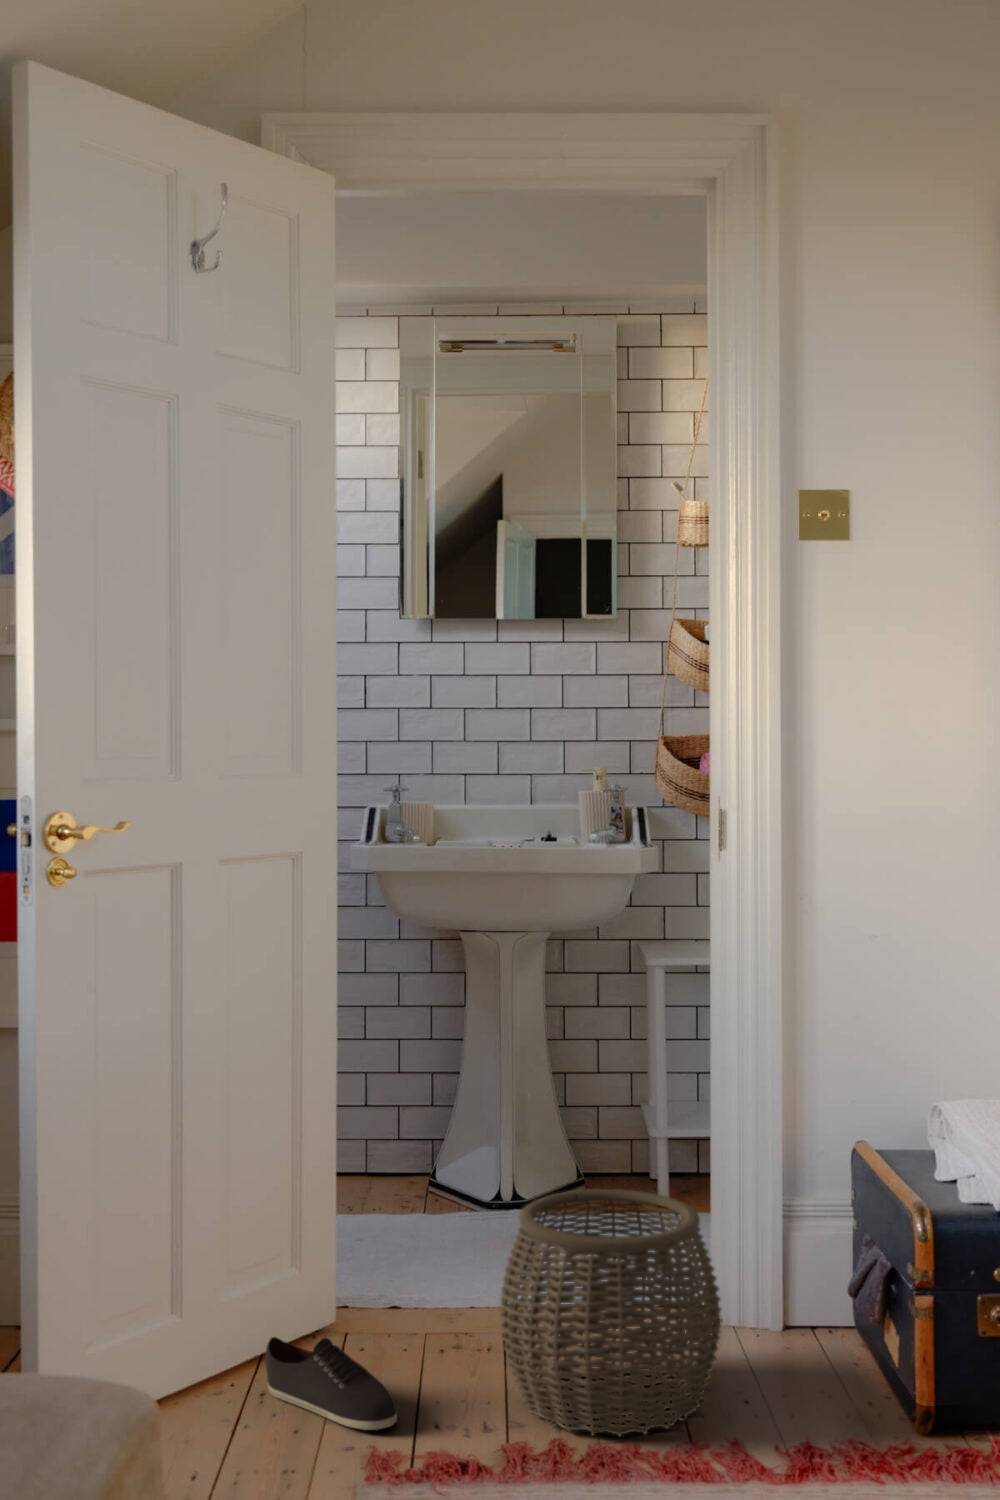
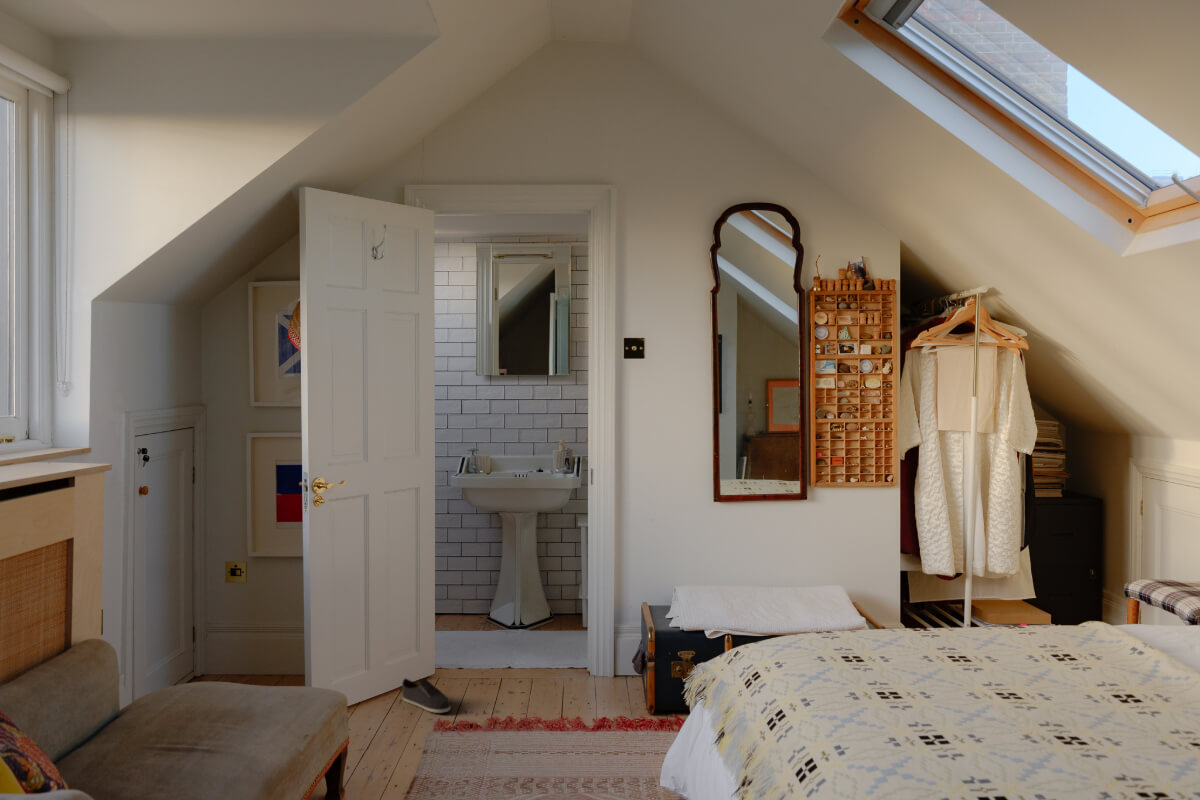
woven basket: present [500,1189,721,1436] -> none [492,621,578,715]

